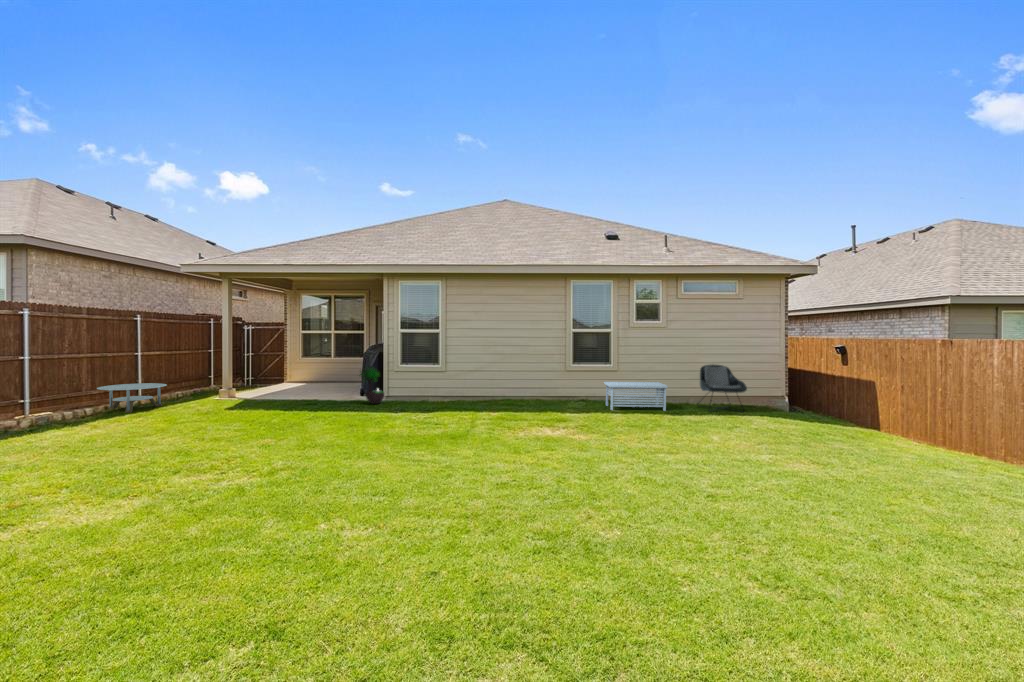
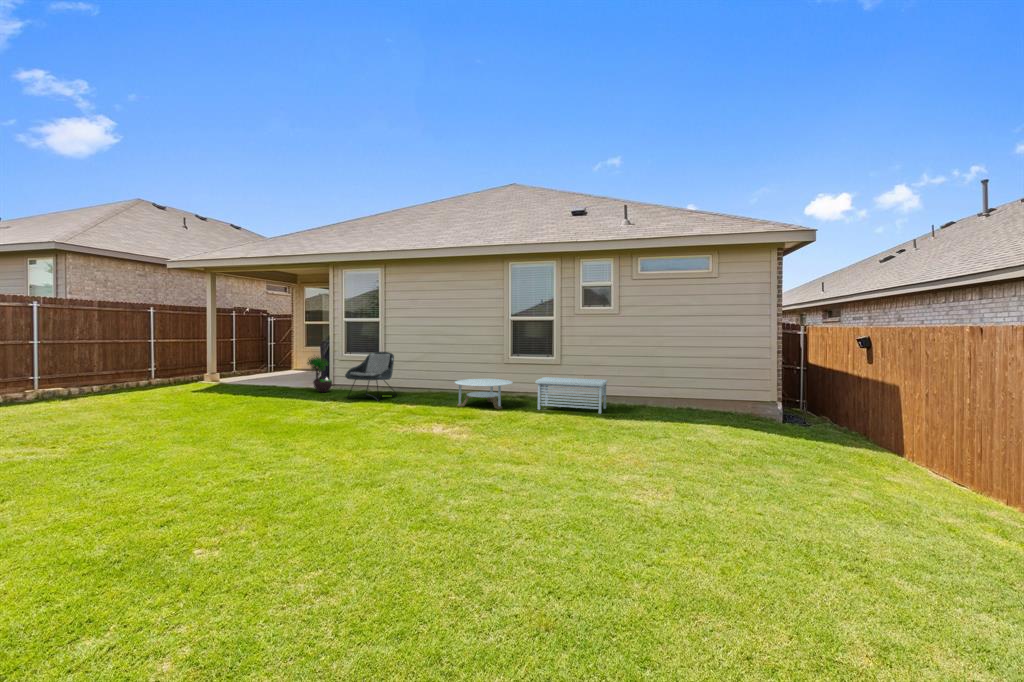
lounge chair: present [698,365,747,412] -> present [345,352,396,401]
round table: present [97,383,167,413] -> present [455,379,513,409]

